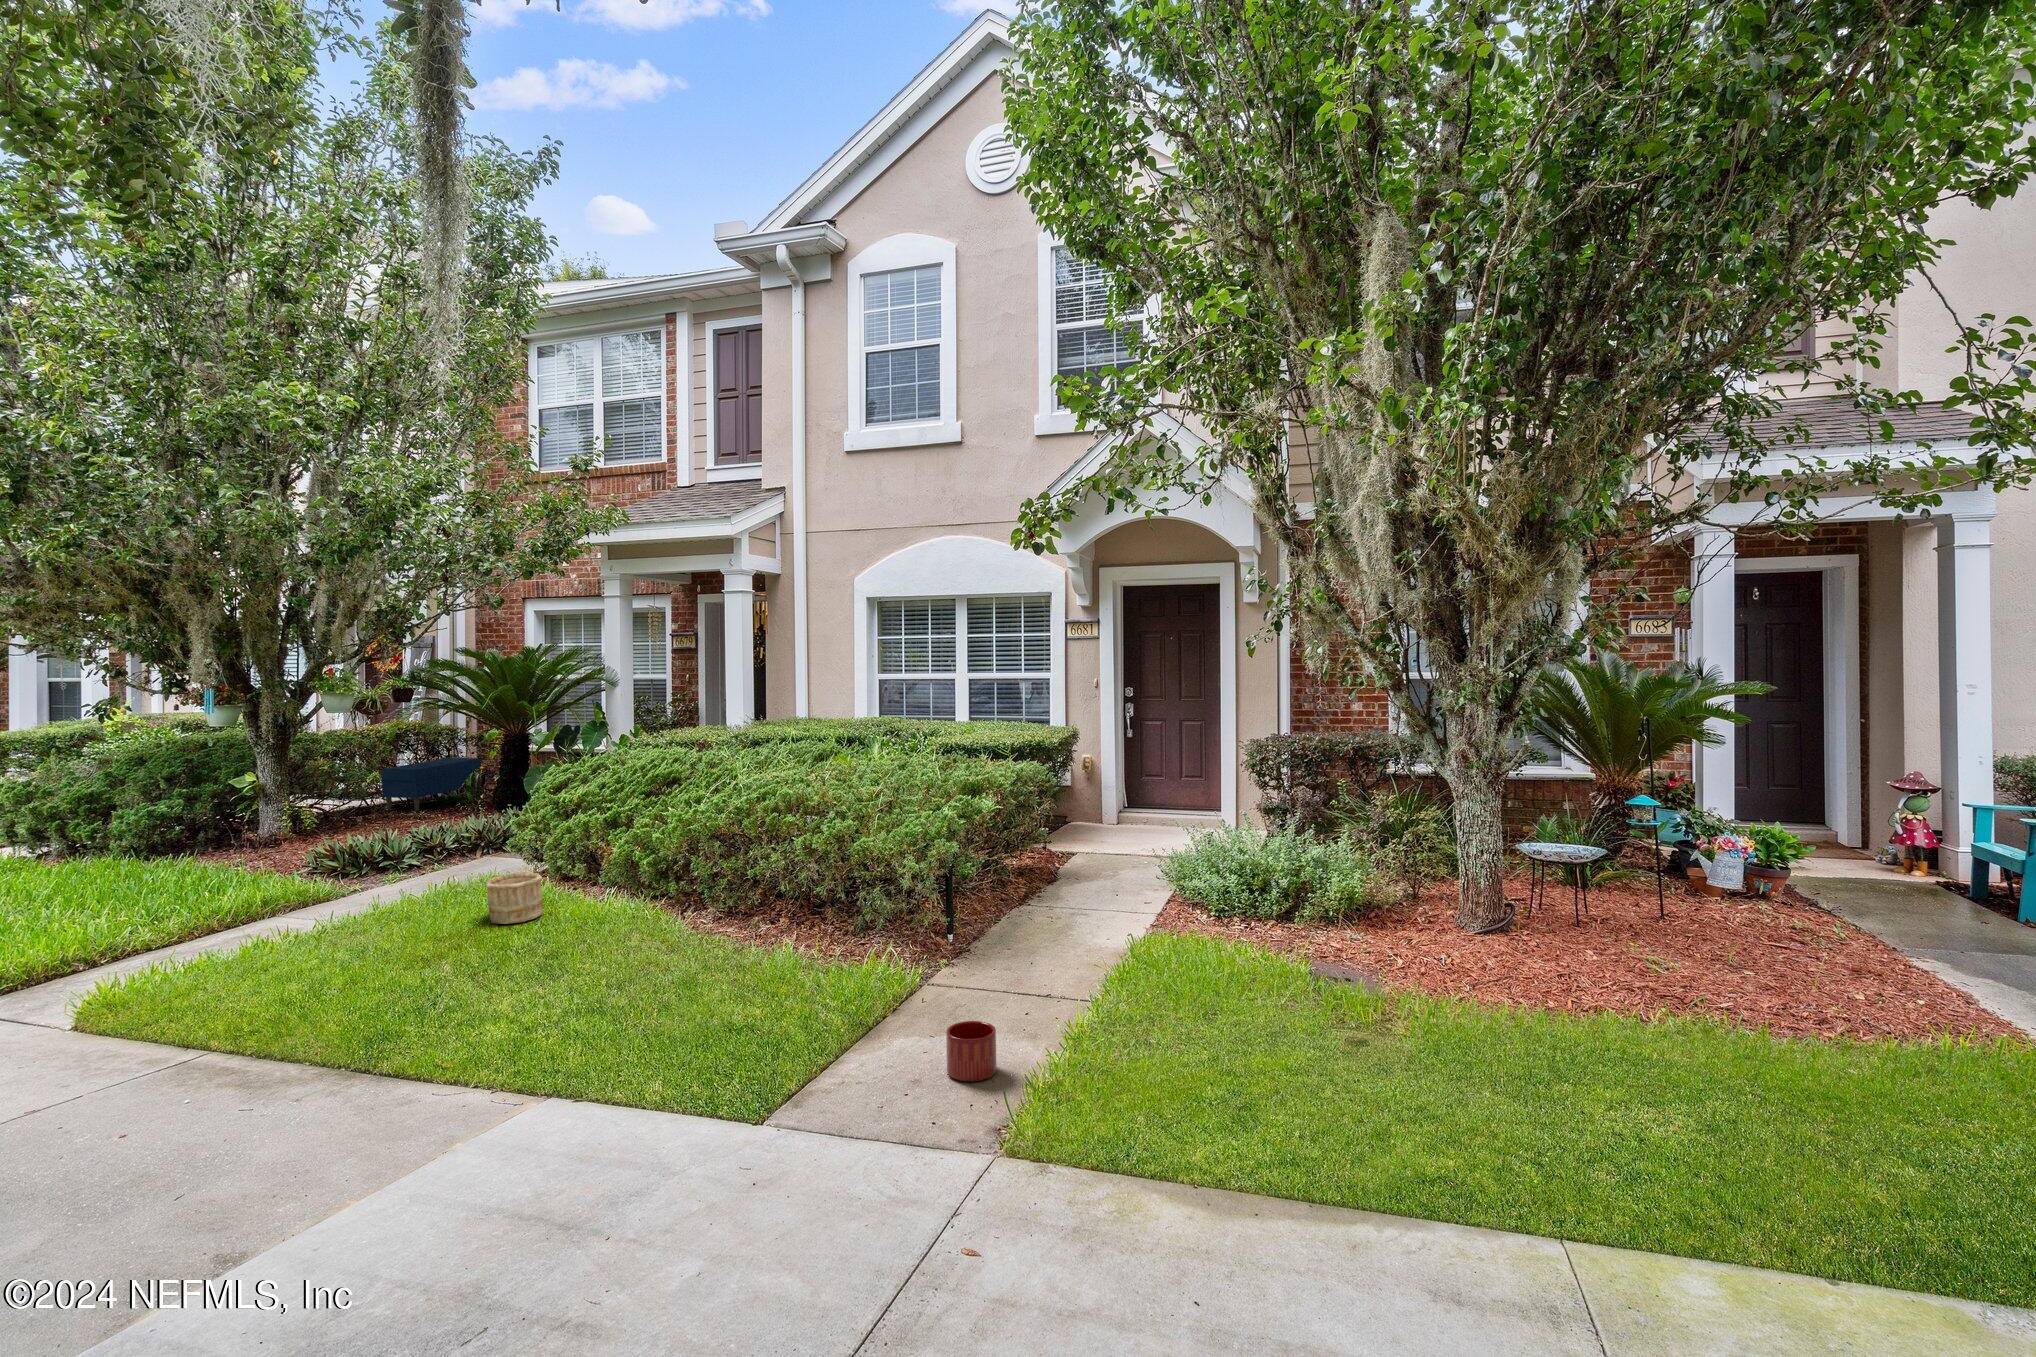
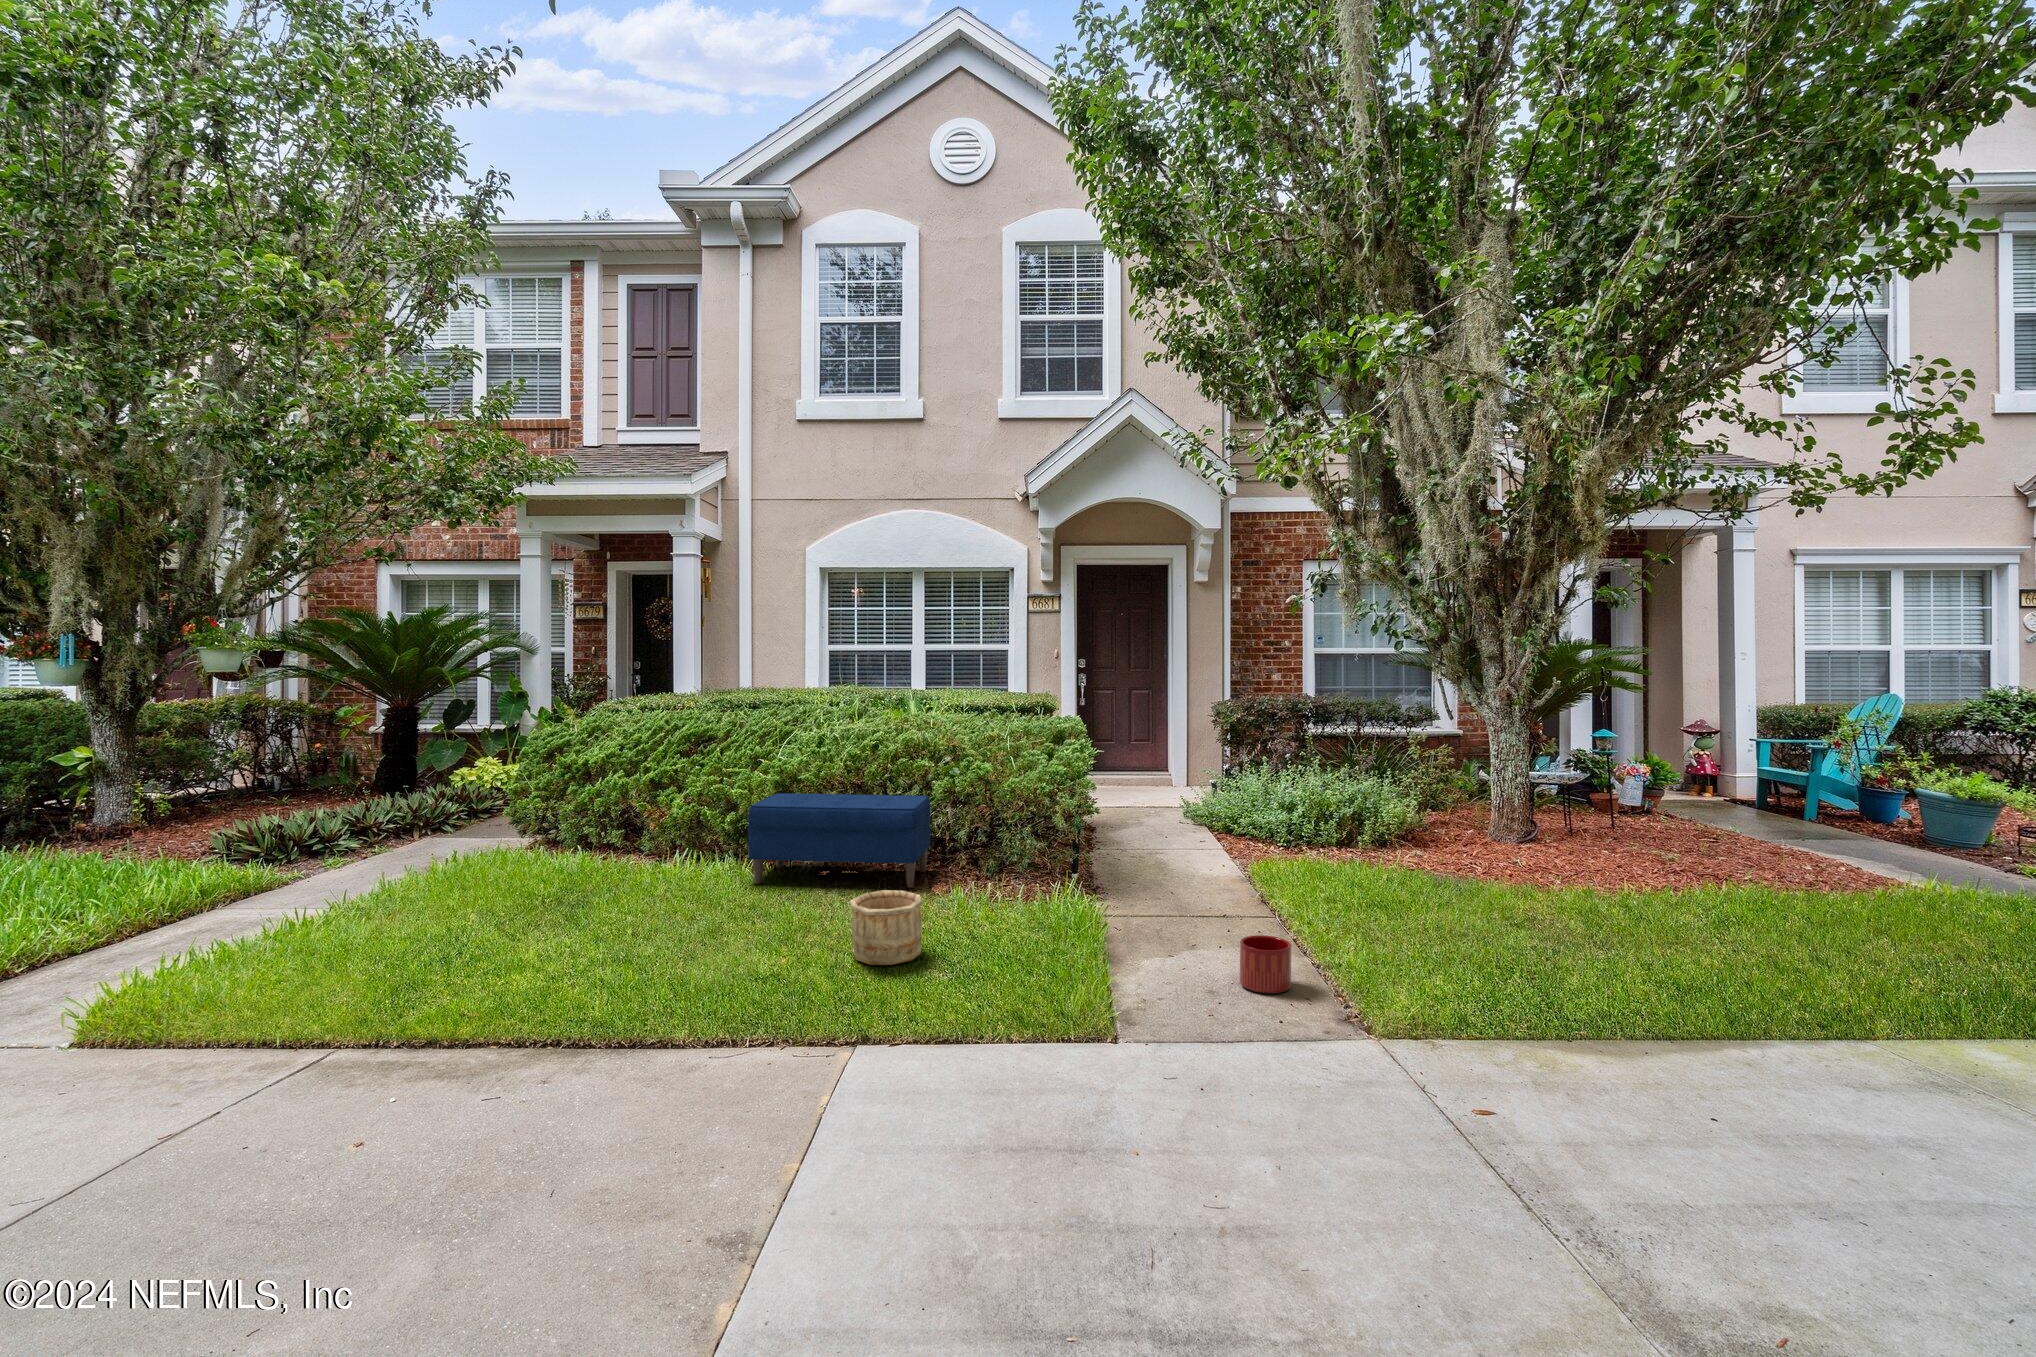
bench: present [382,757,482,811] -> present [748,793,931,888]
wooden bucket: present [485,872,543,924] -> present [849,890,923,965]

